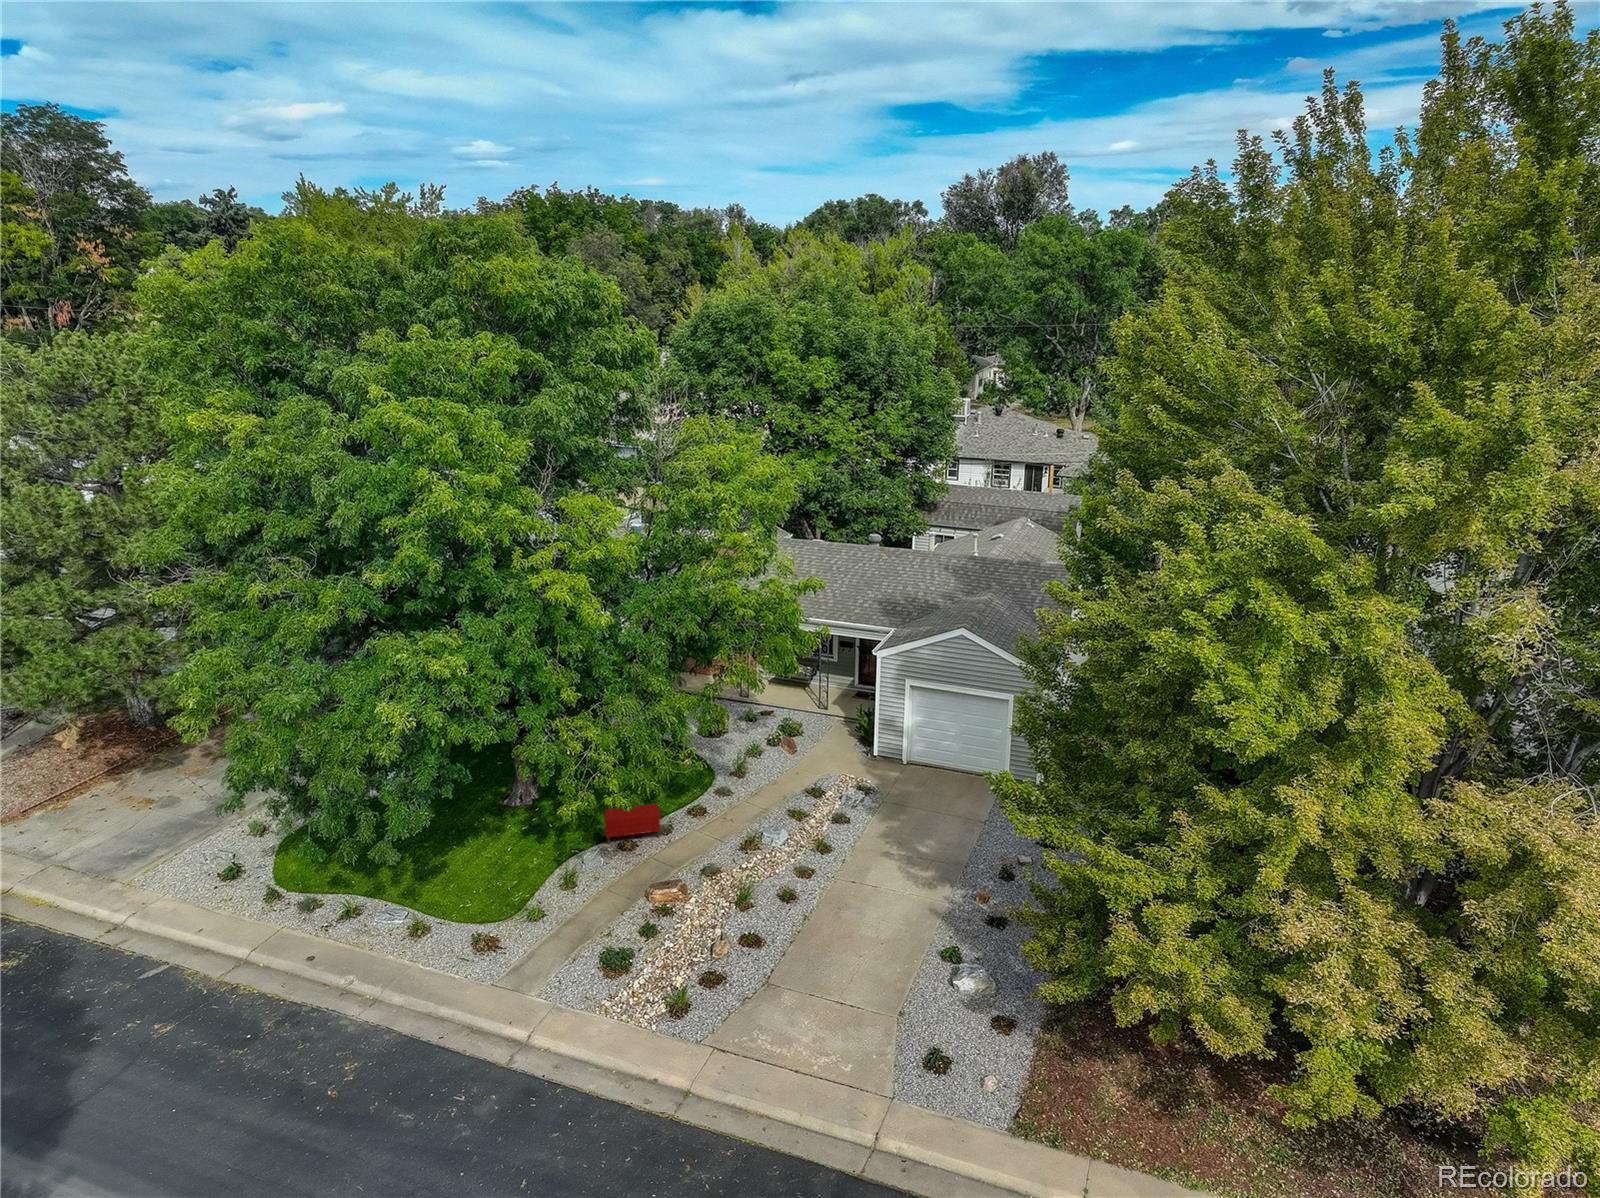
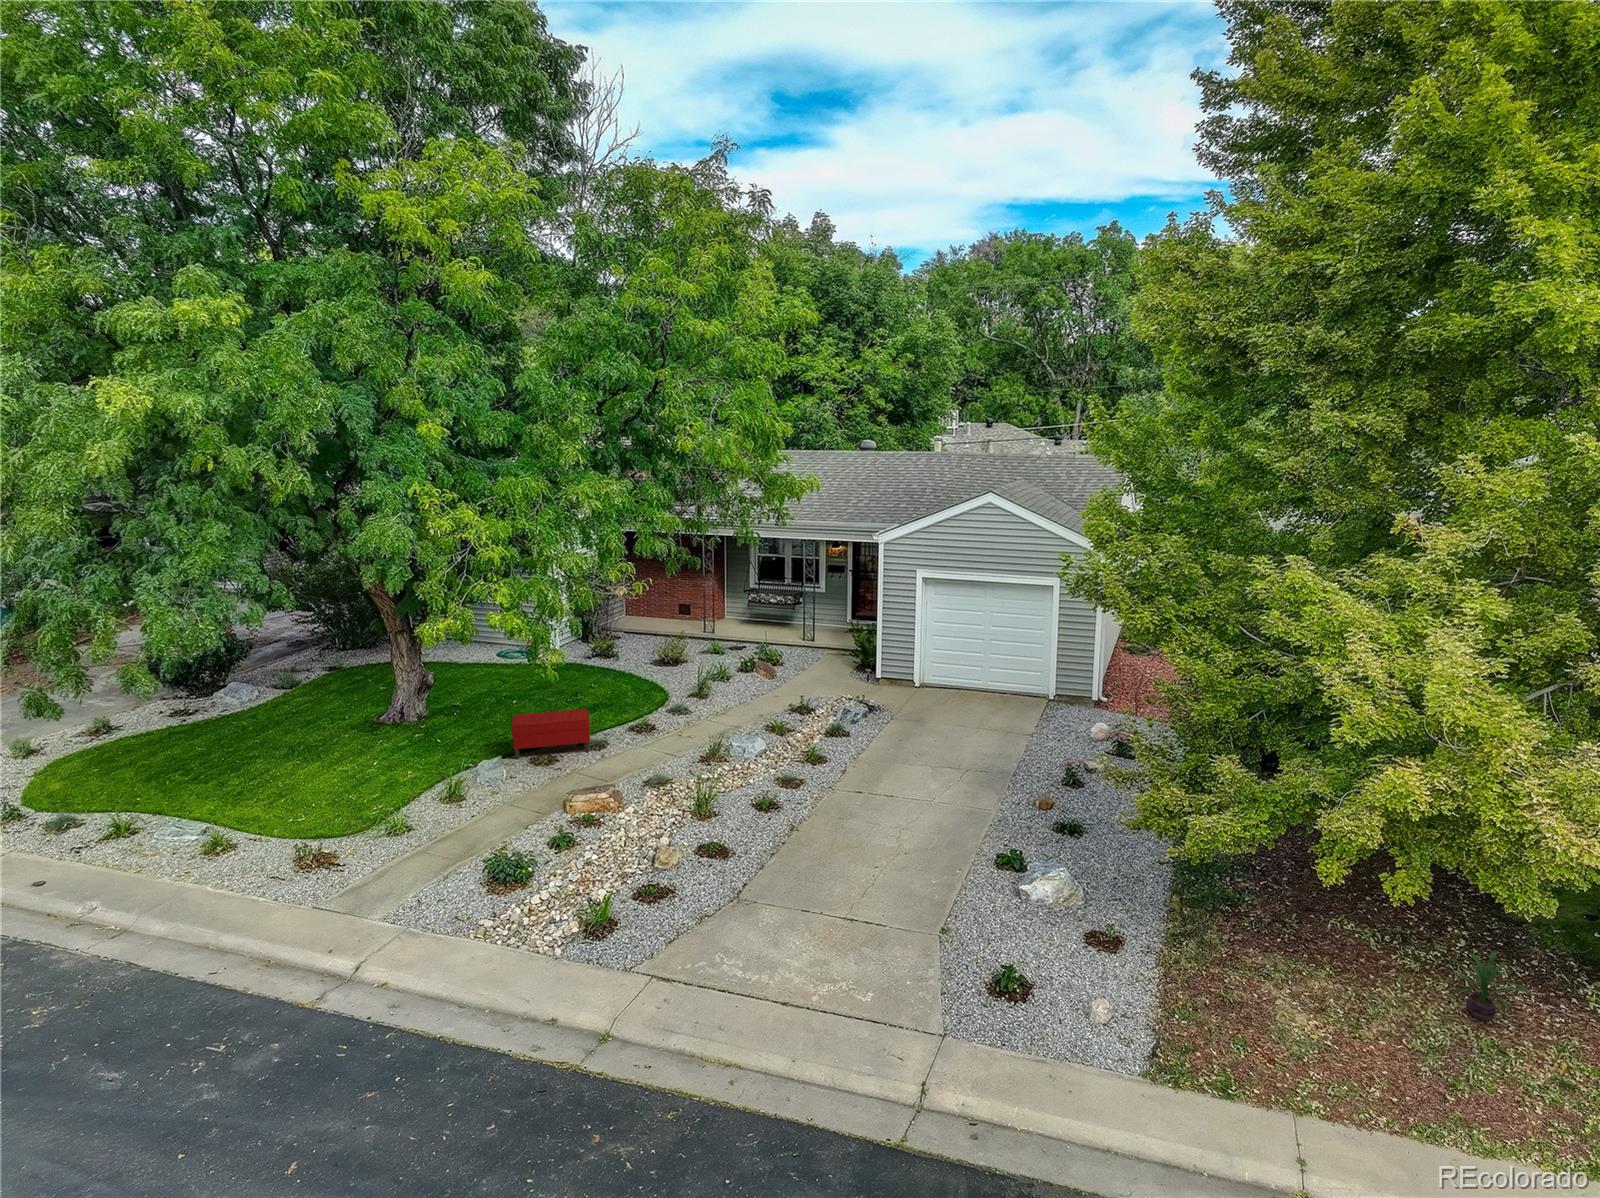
decorative plant: none [1205,1054,1254,1098] -> present [1446,950,1529,1021]

